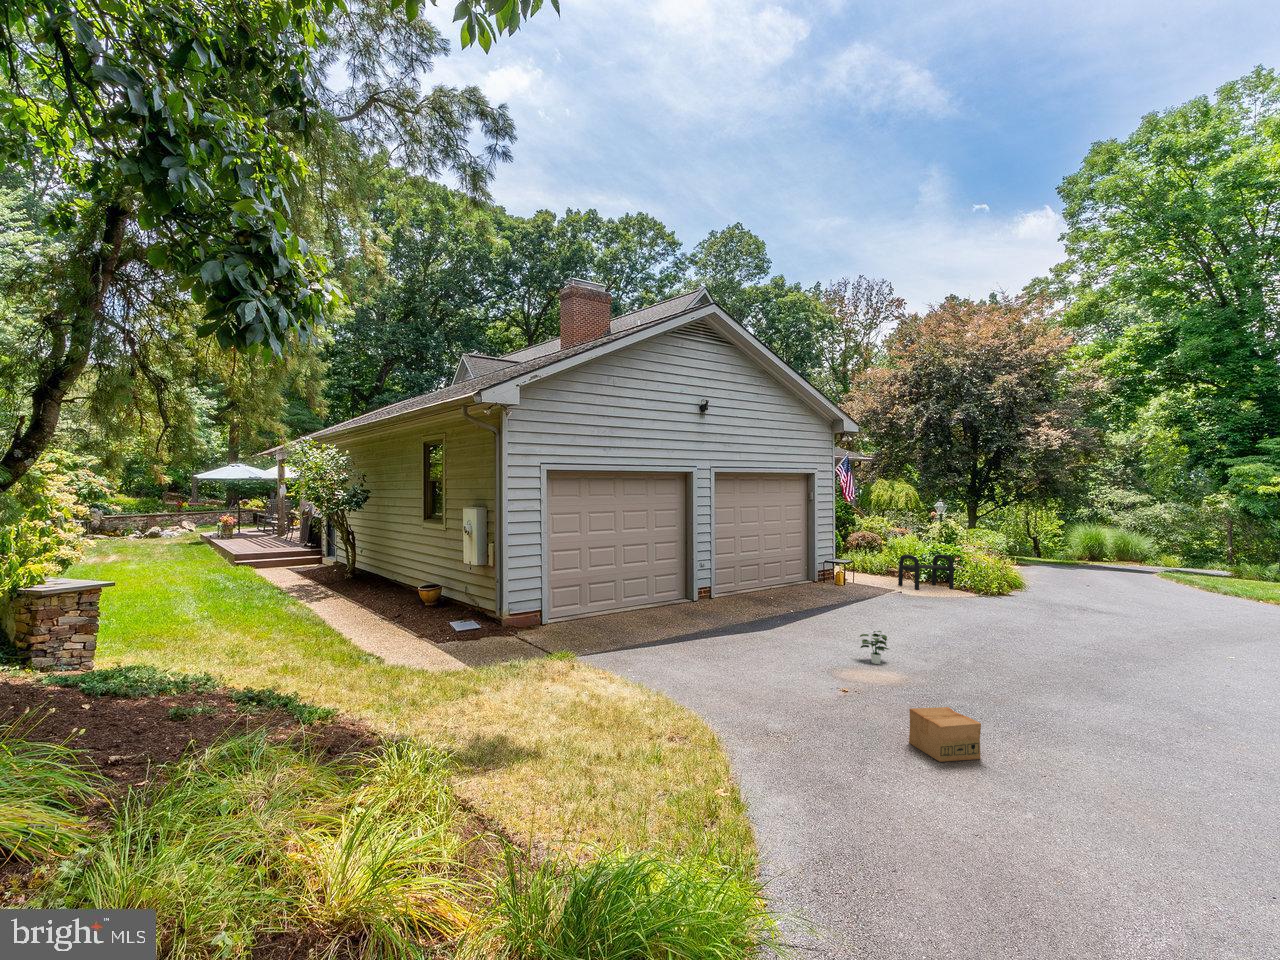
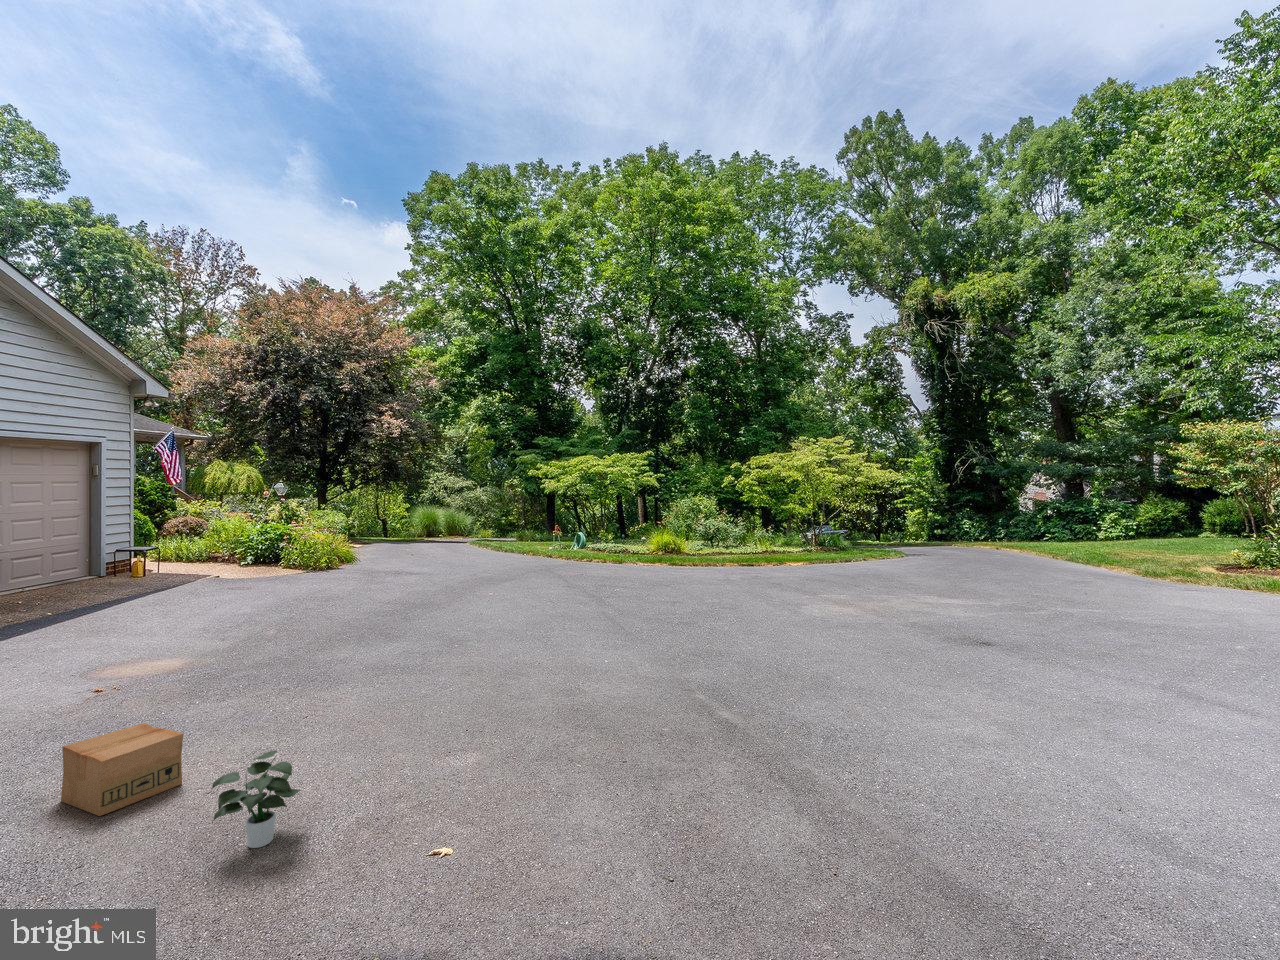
bench: present [898,554,954,590] -> none [213,536,283,578]
potted plant: present [860,631,889,664] -> present [211,751,301,848]

